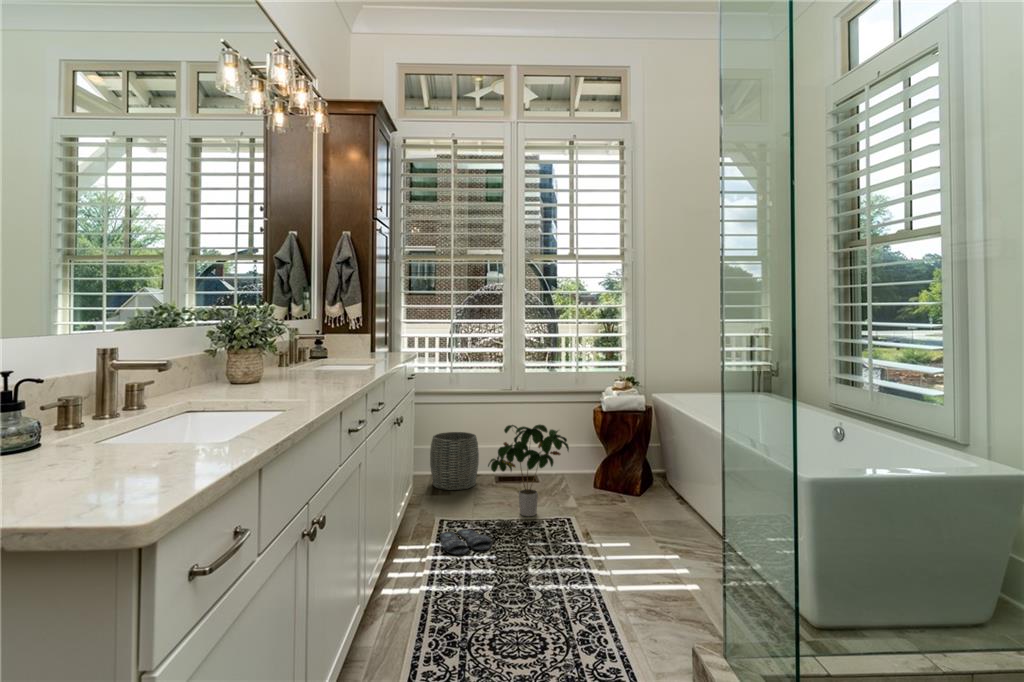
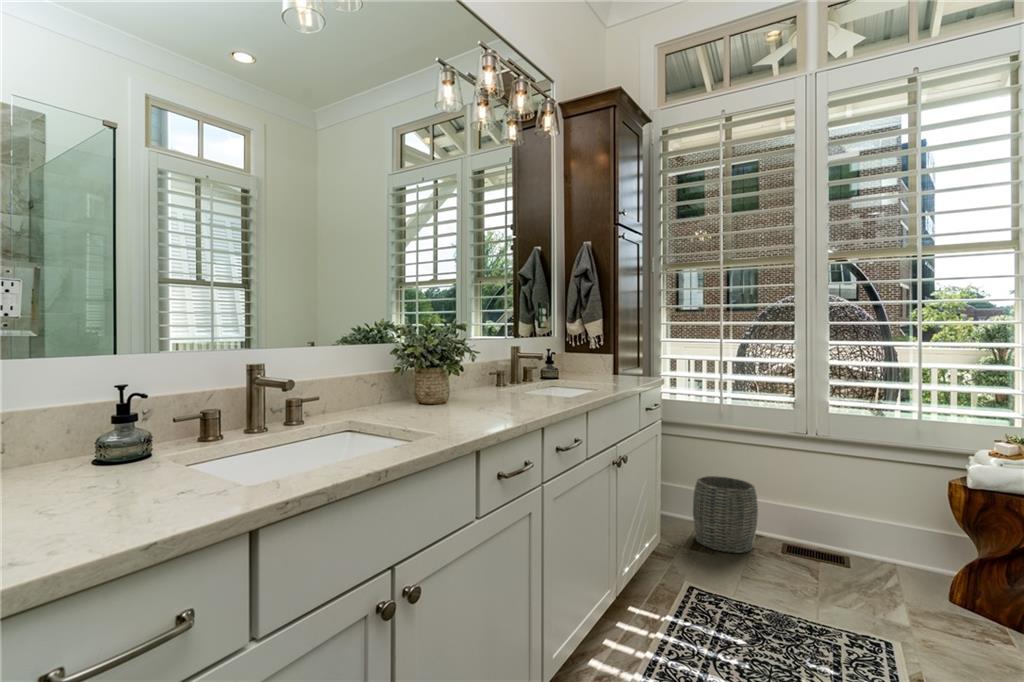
potted plant: present [488,425,569,516] -> none [760,483,892,619]
slippers: present [440,529,491,555] -> none [677,607,749,651]

